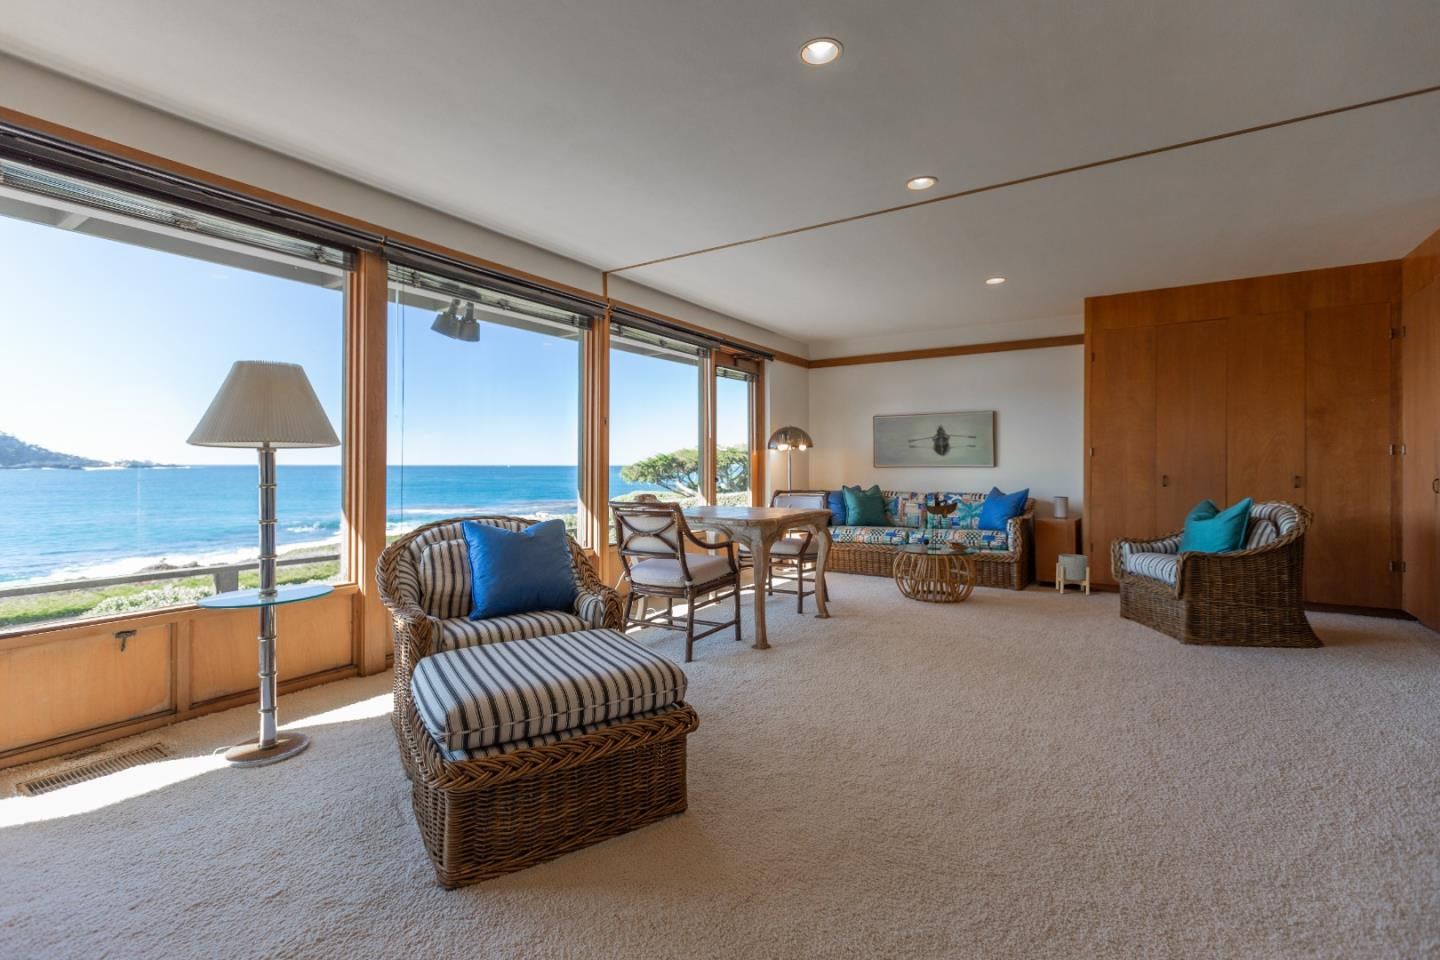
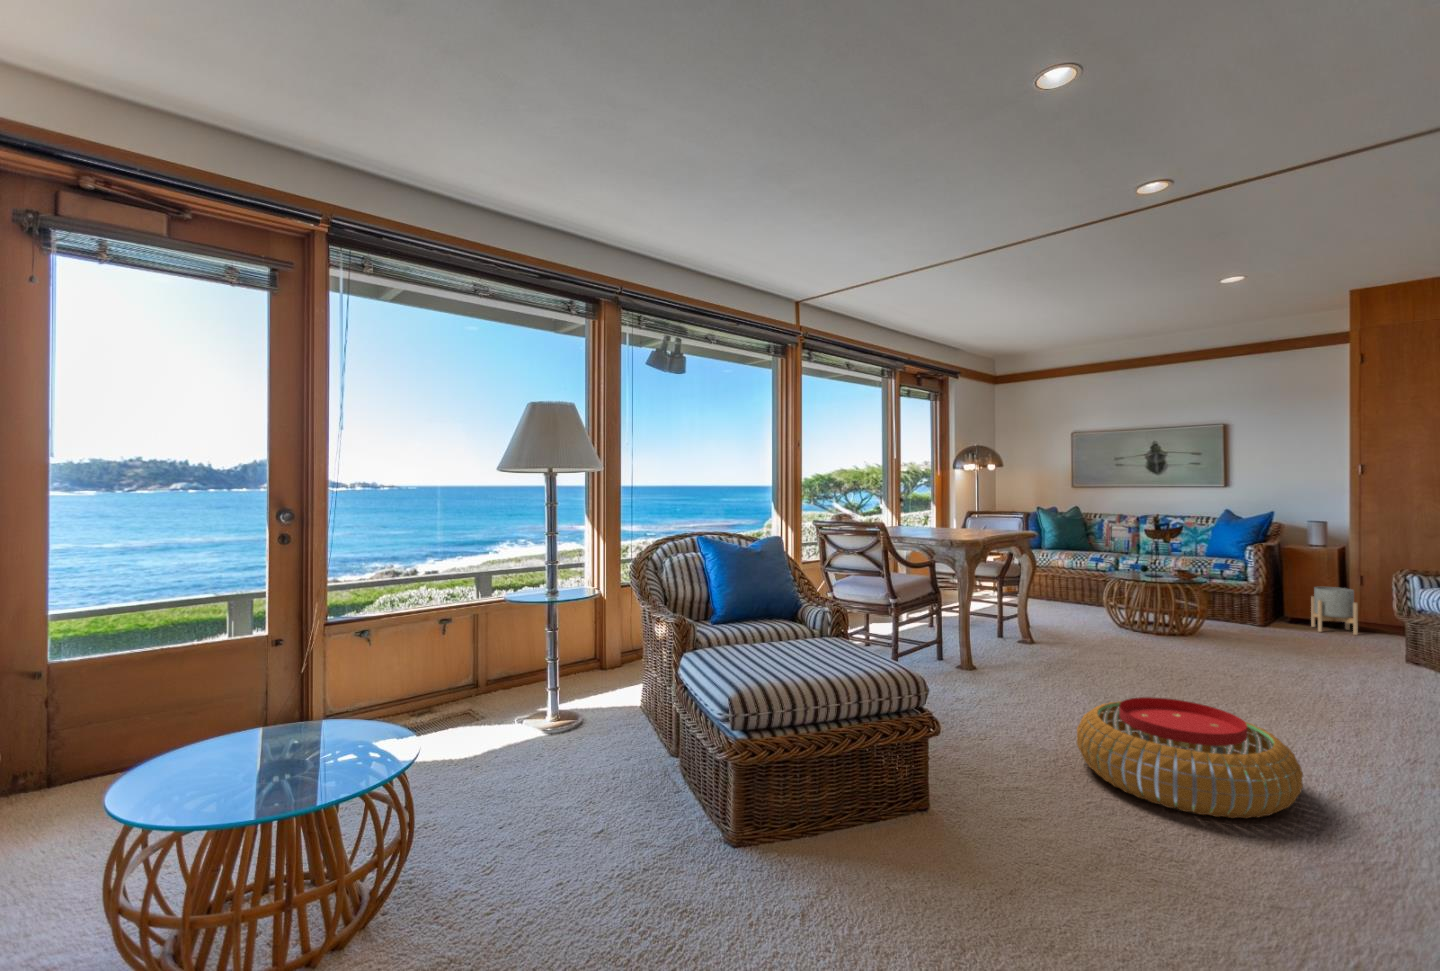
pouf: none [840,671,1025,784] -> present [1077,697,1303,818]

